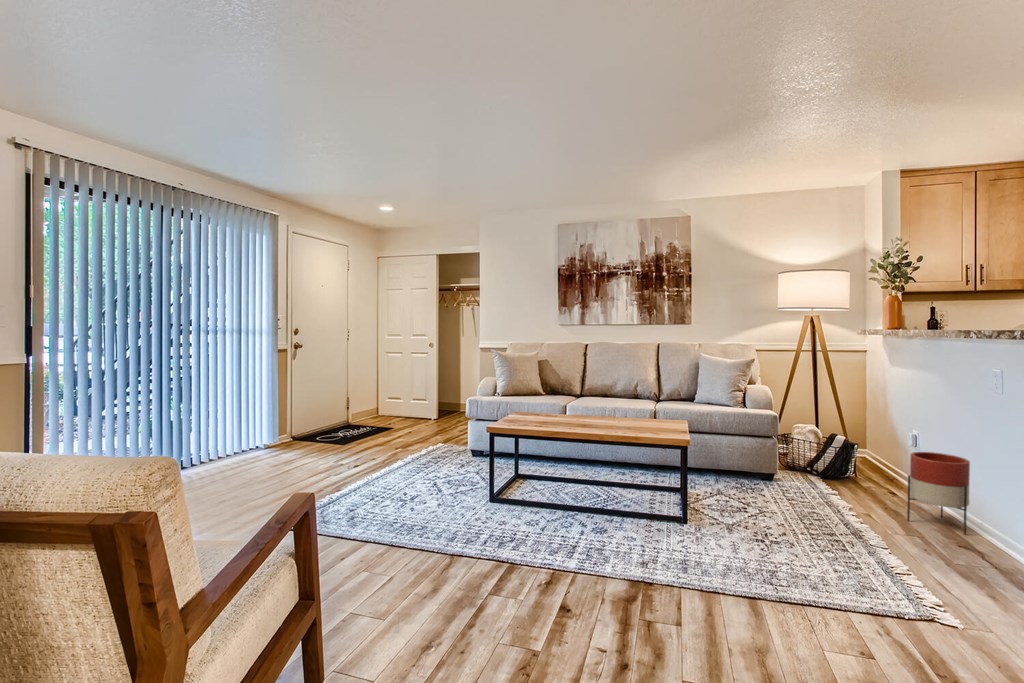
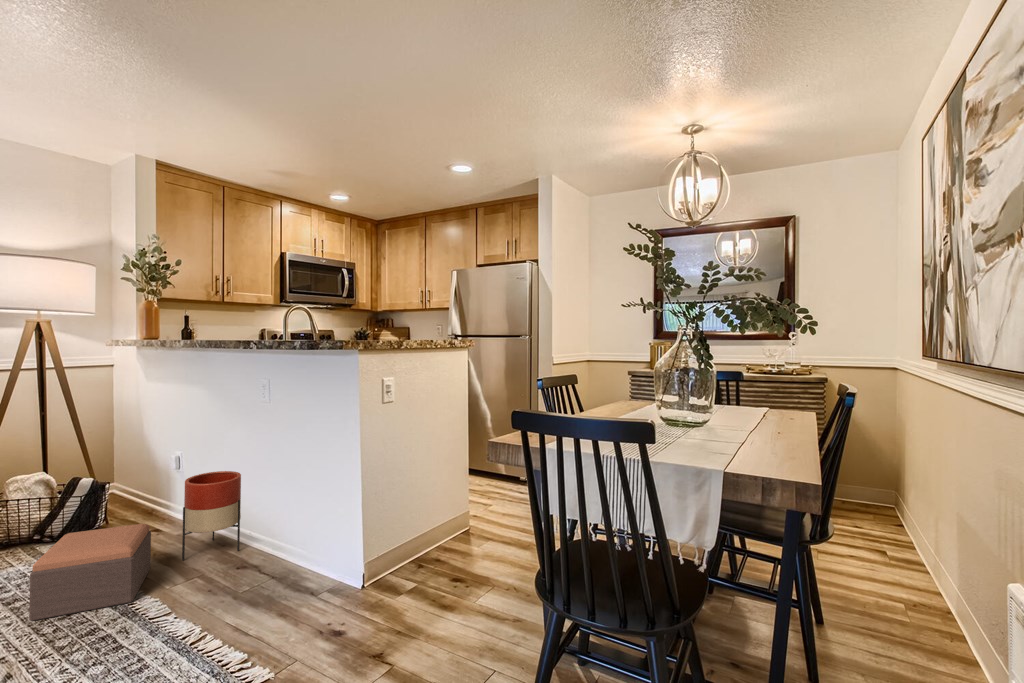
footstool: none [798,467,880,530] -> present [29,524,151,621]

